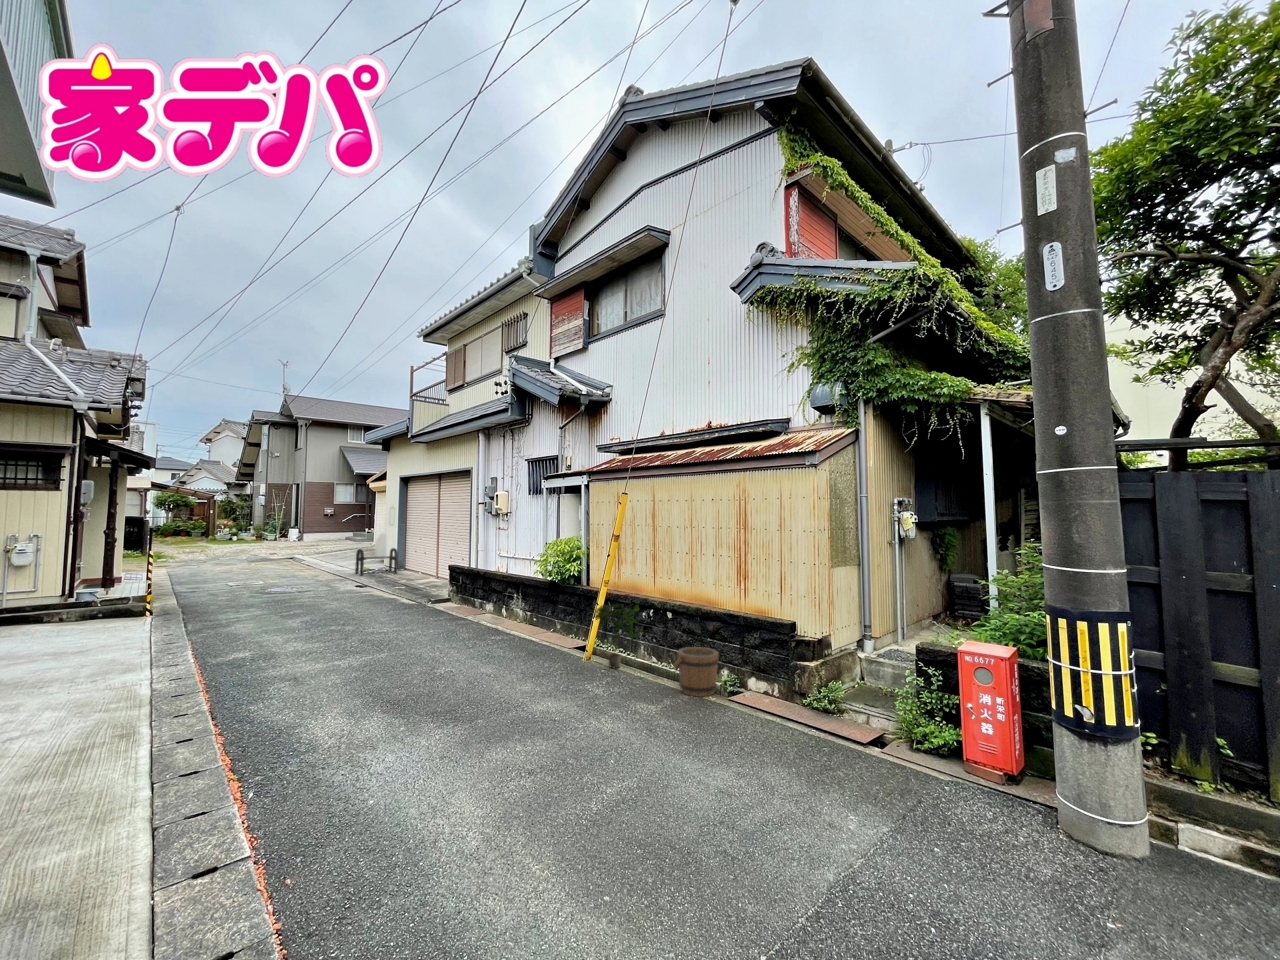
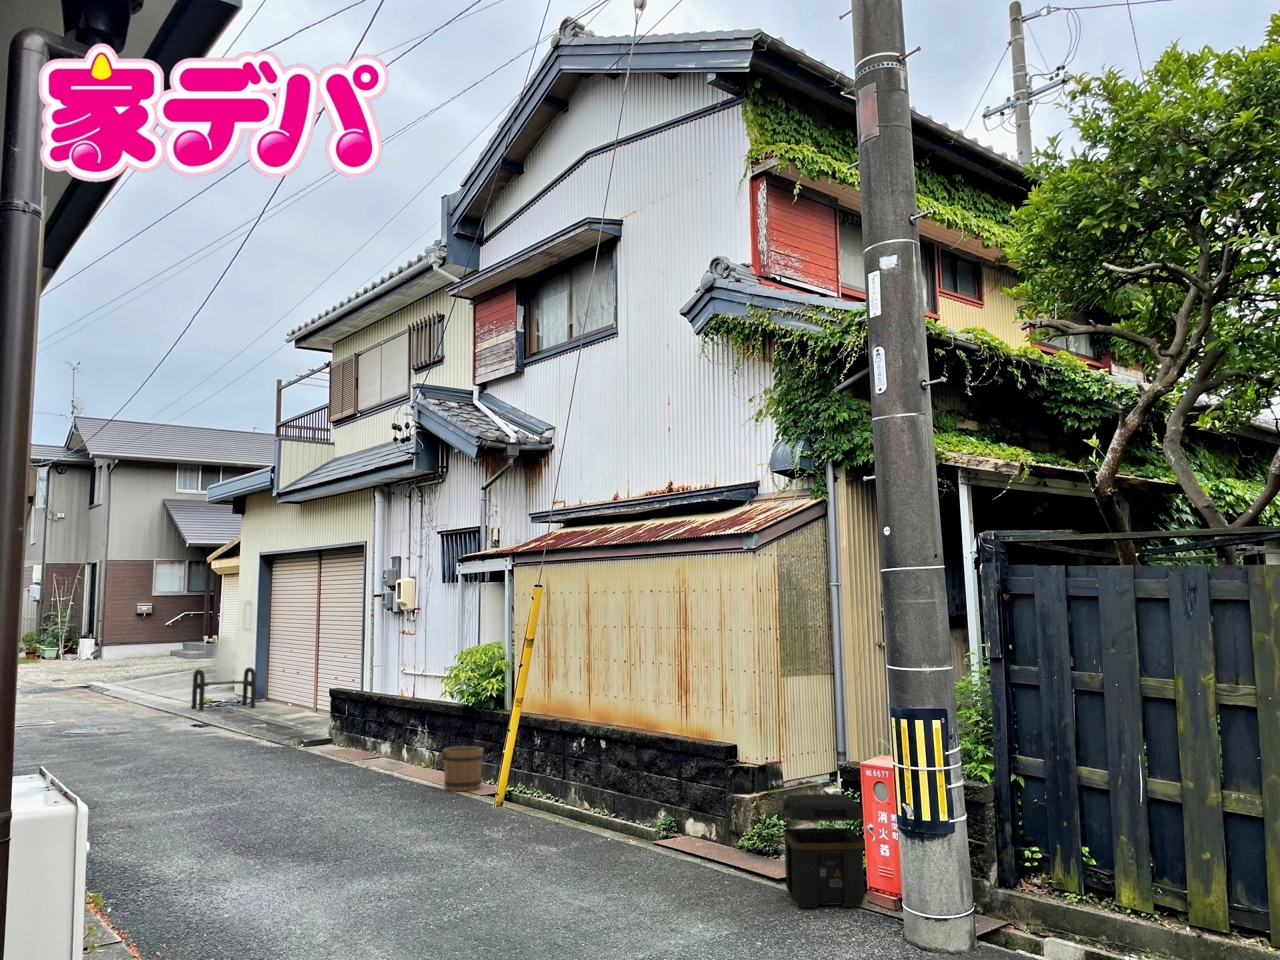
potted plant: present [594,604,639,668] -> none [501,731,570,816]
bucket: present [674,647,719,697] -> present [439,746,484,791]
toolbox: none [880,674,972,785] -> present [783,794,864,908]

